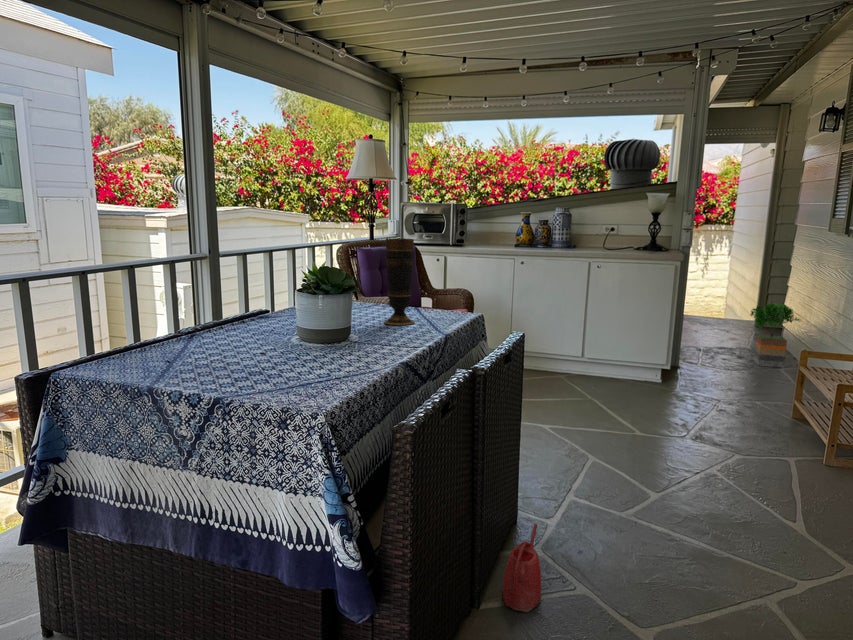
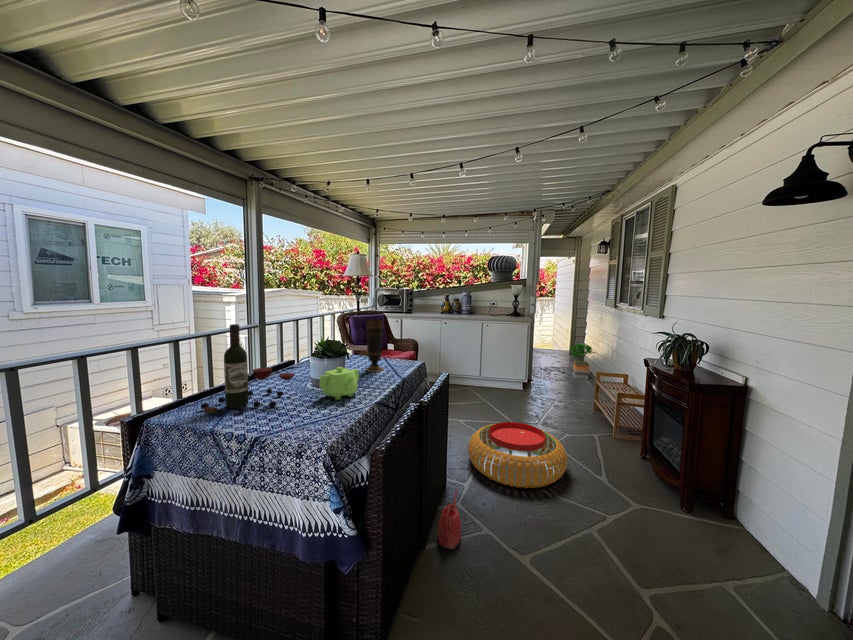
wine bottle: none [129,230,274,371] -> present [201,324,295,415]
teapot: none [310,306,375,358] -> present [319,367,359,400]
pouf: none [558,426,734,533] -> present [469,422,567,488]

